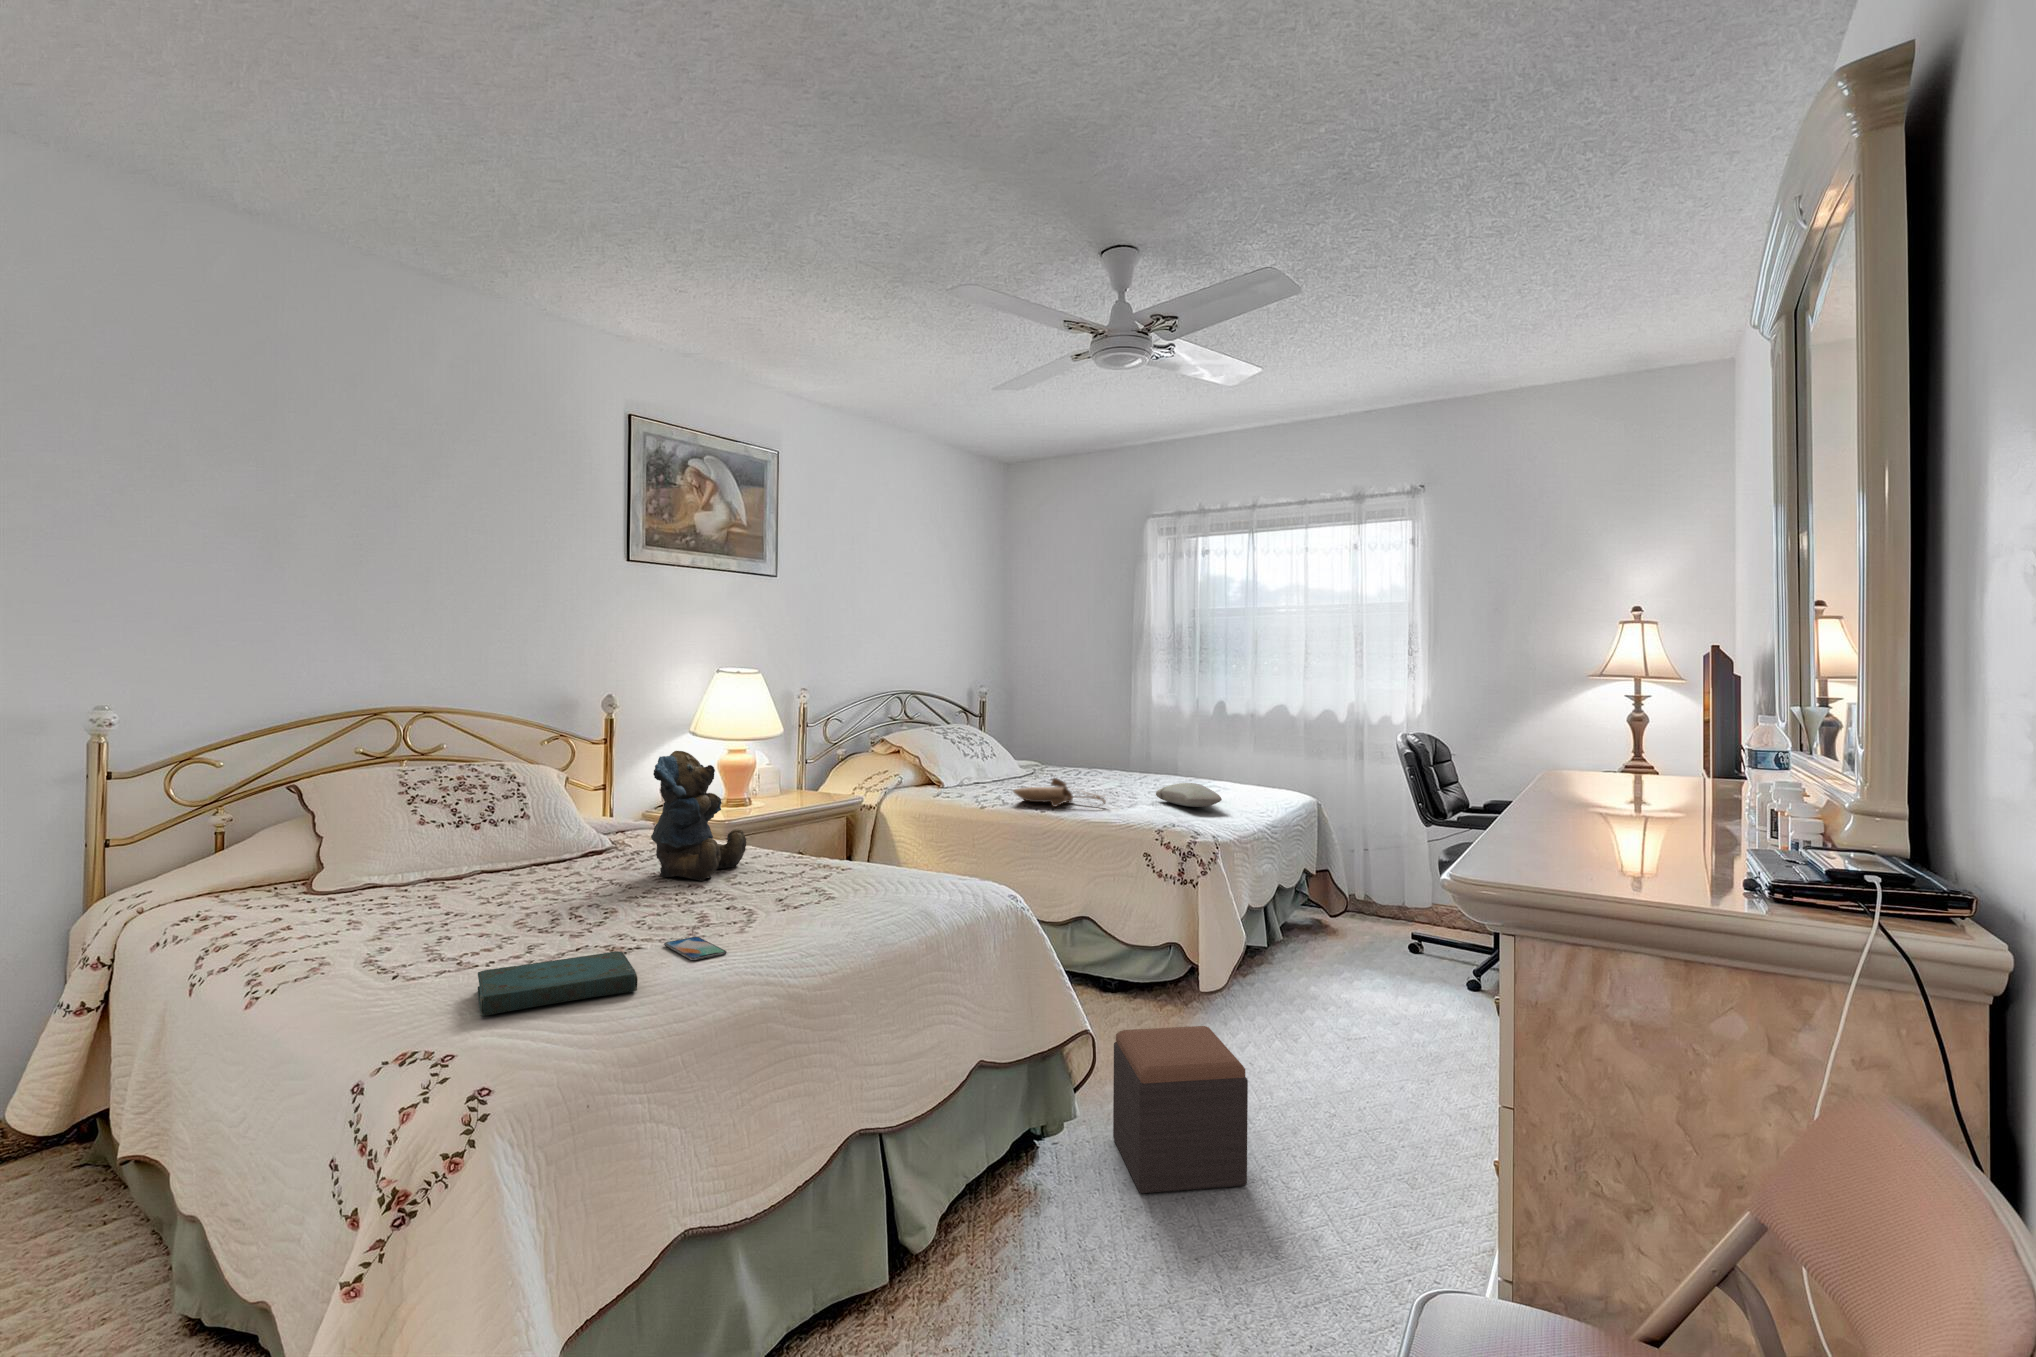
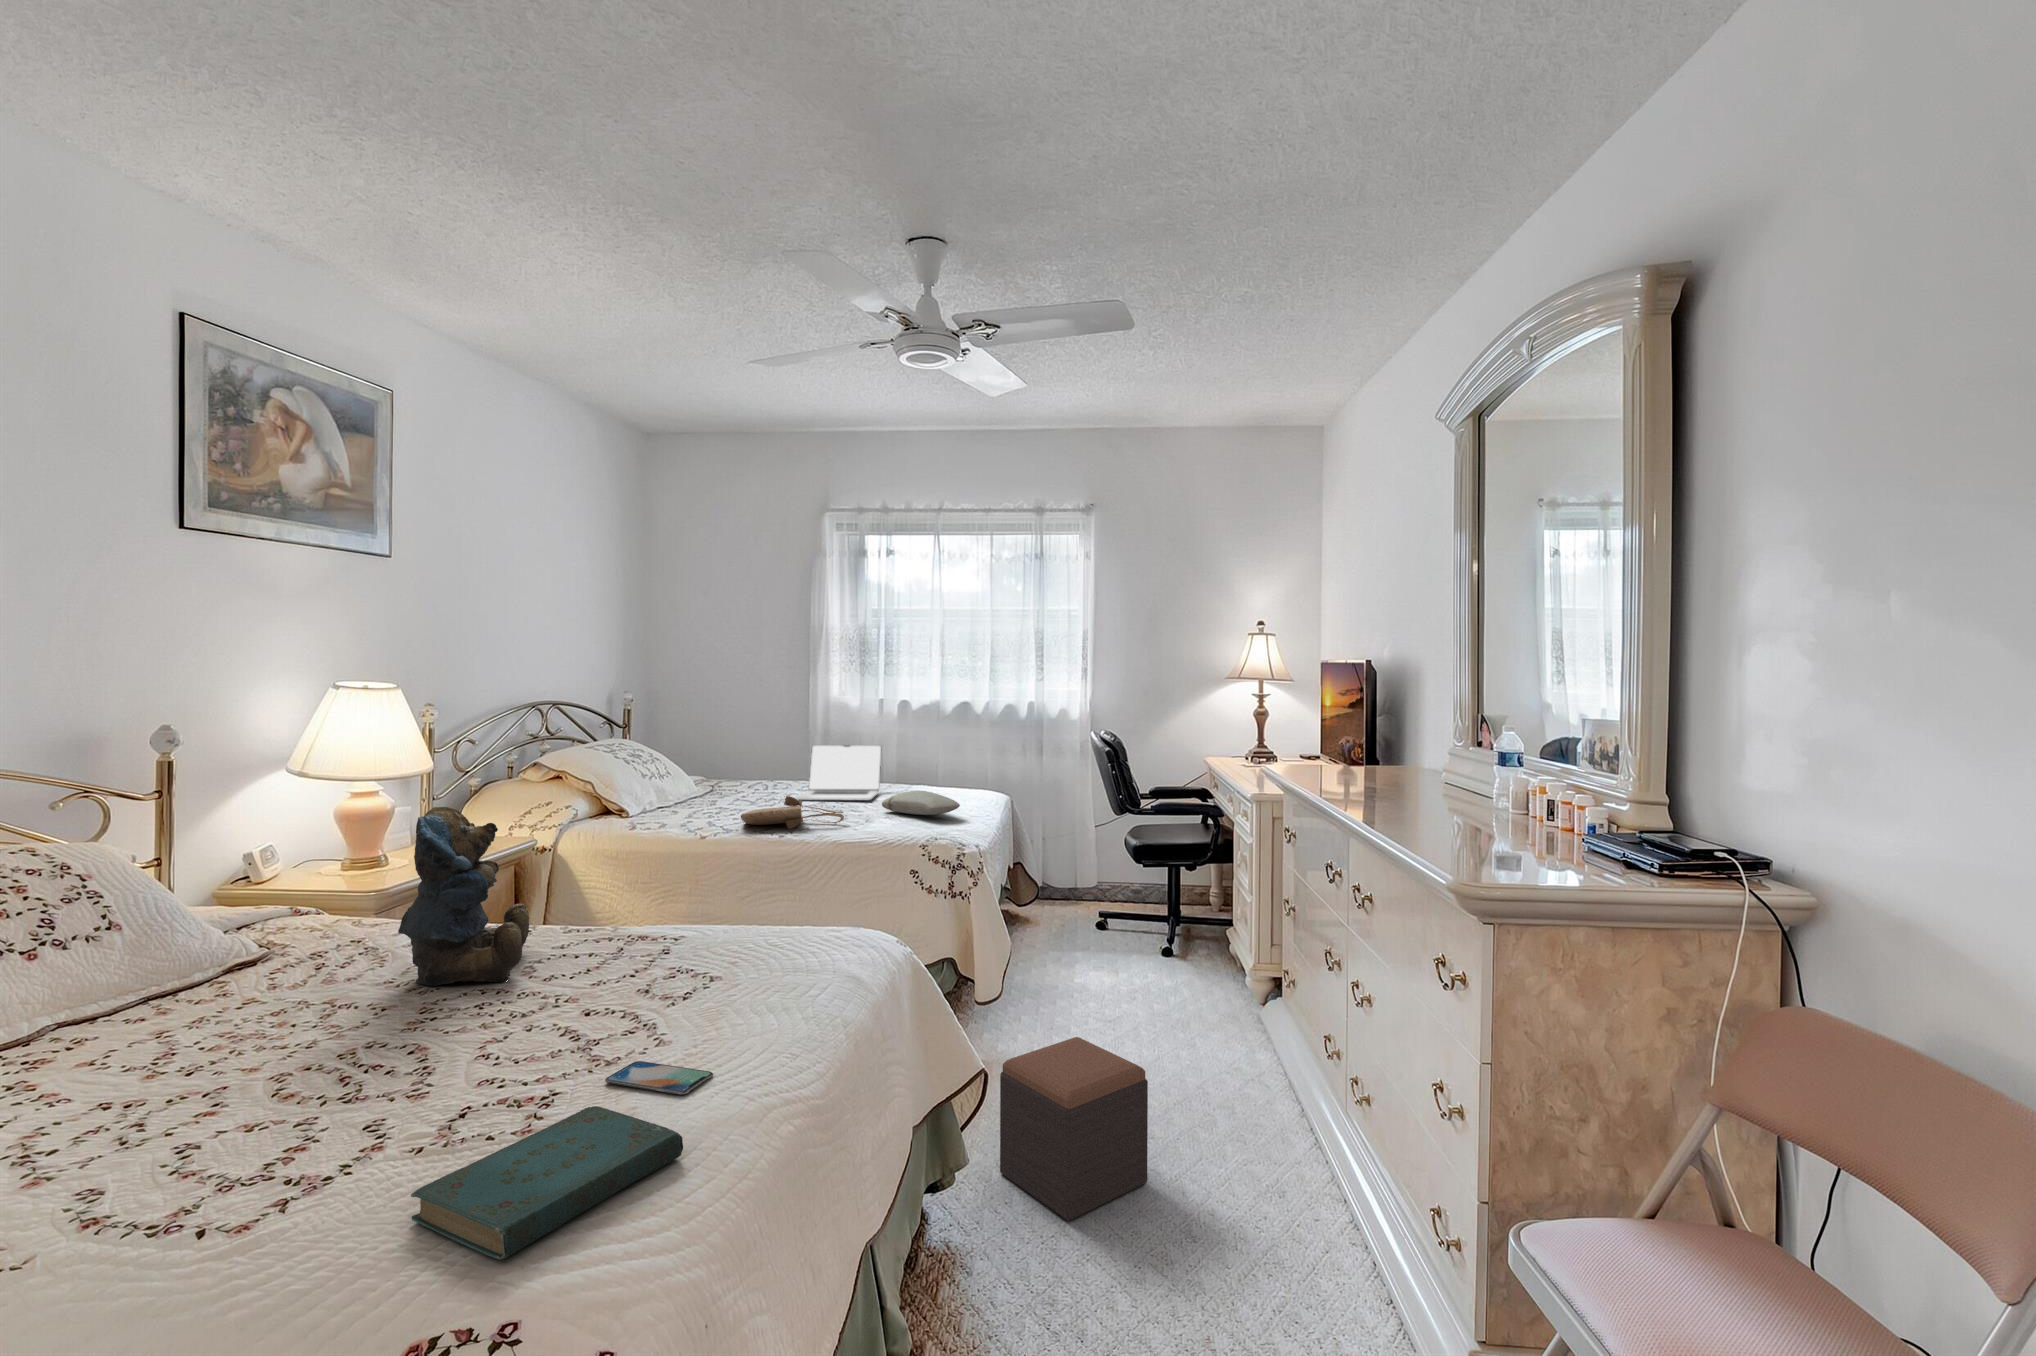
laptop: none [1095,737,1183,791] -> present [797,745,881,800]

